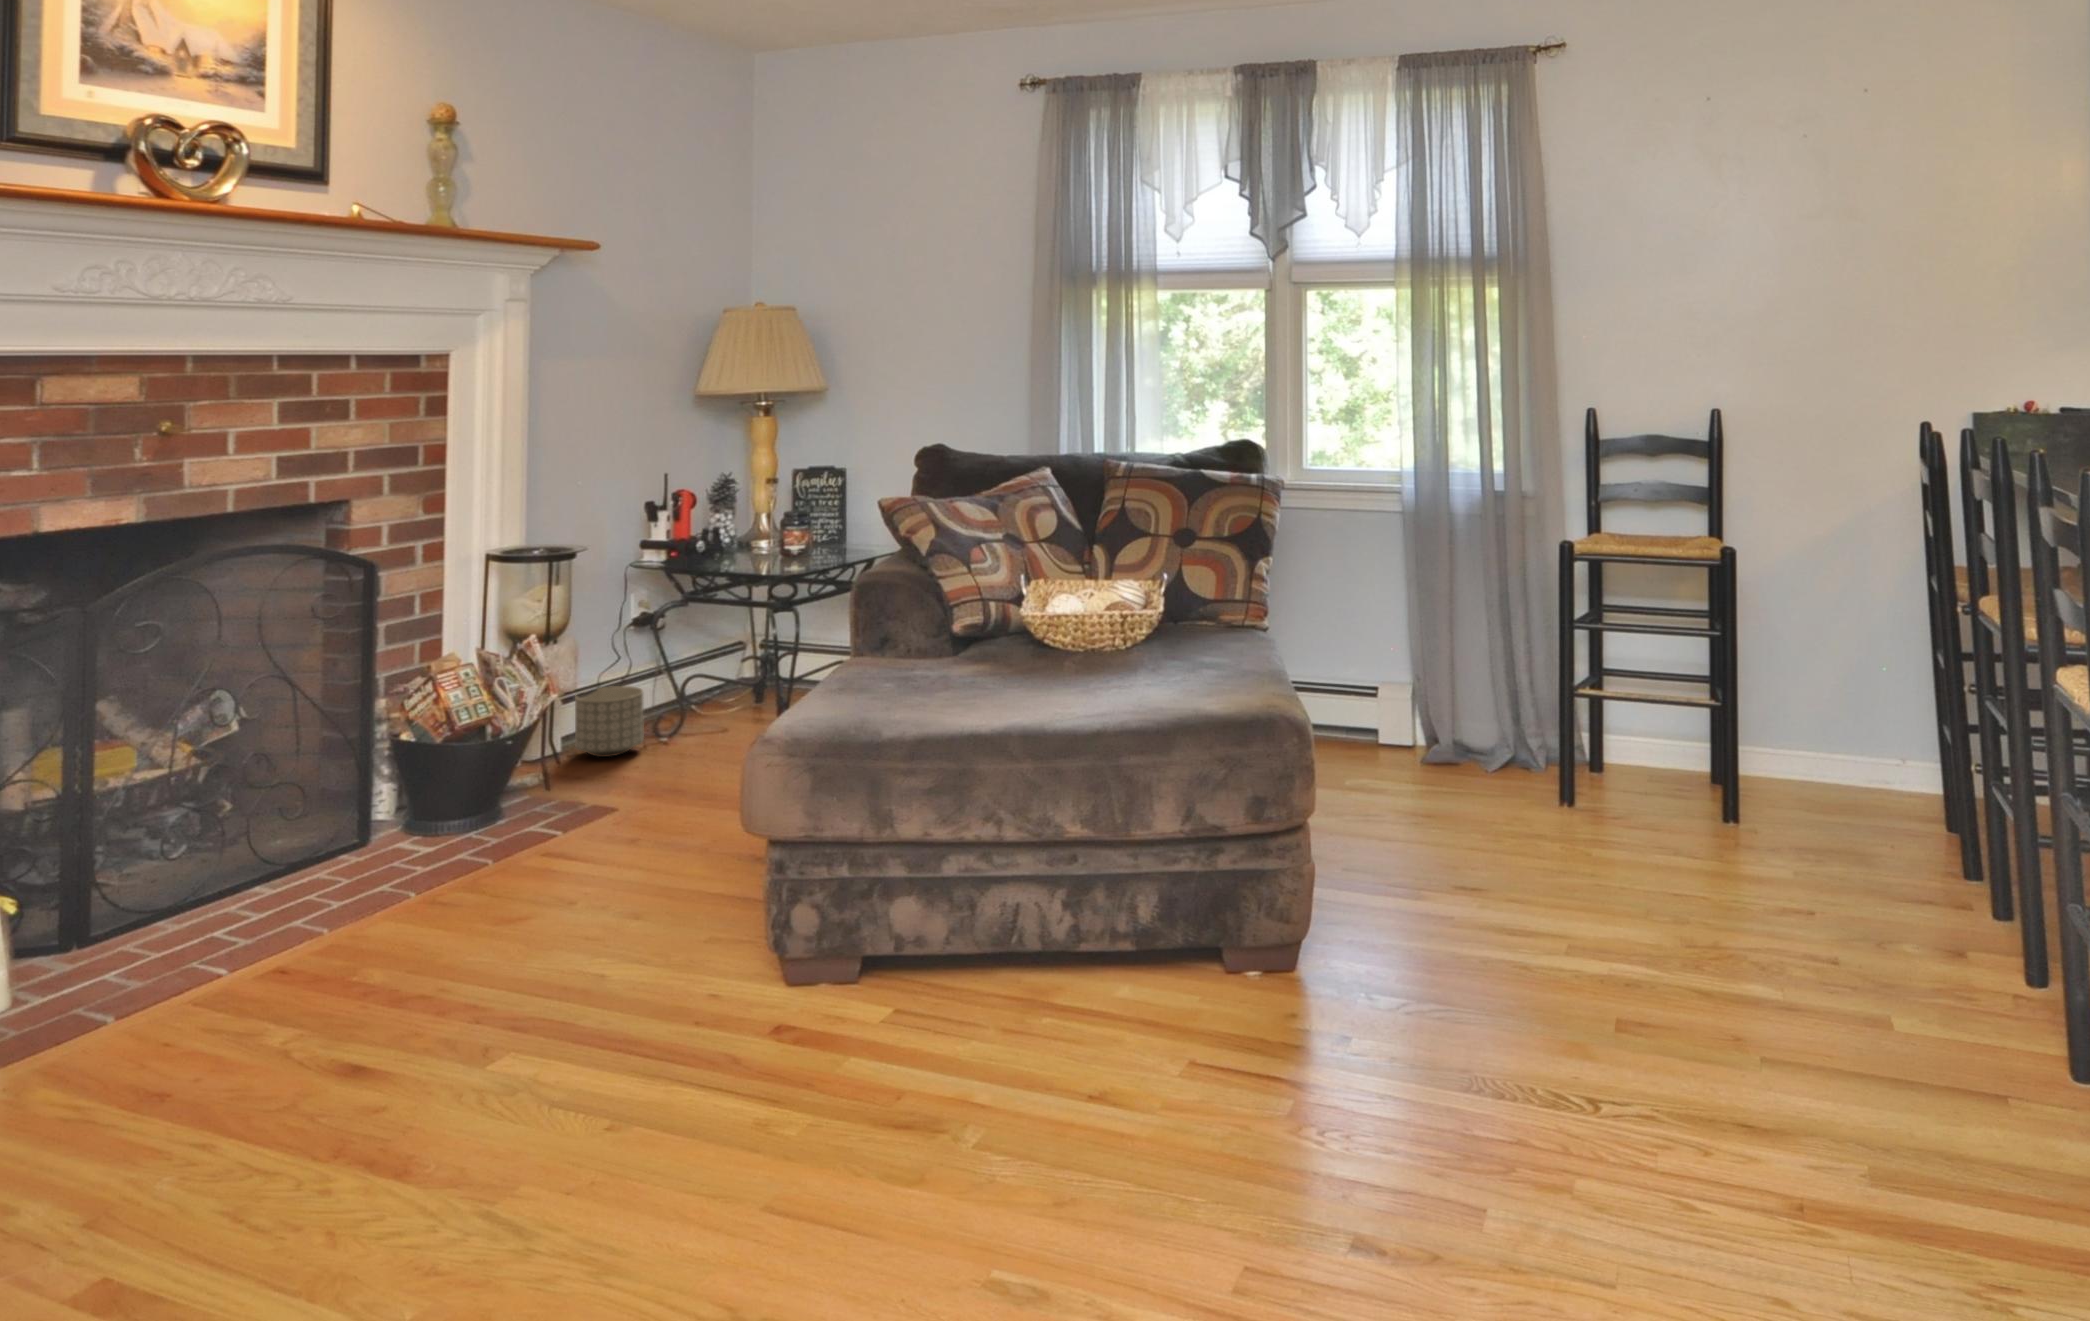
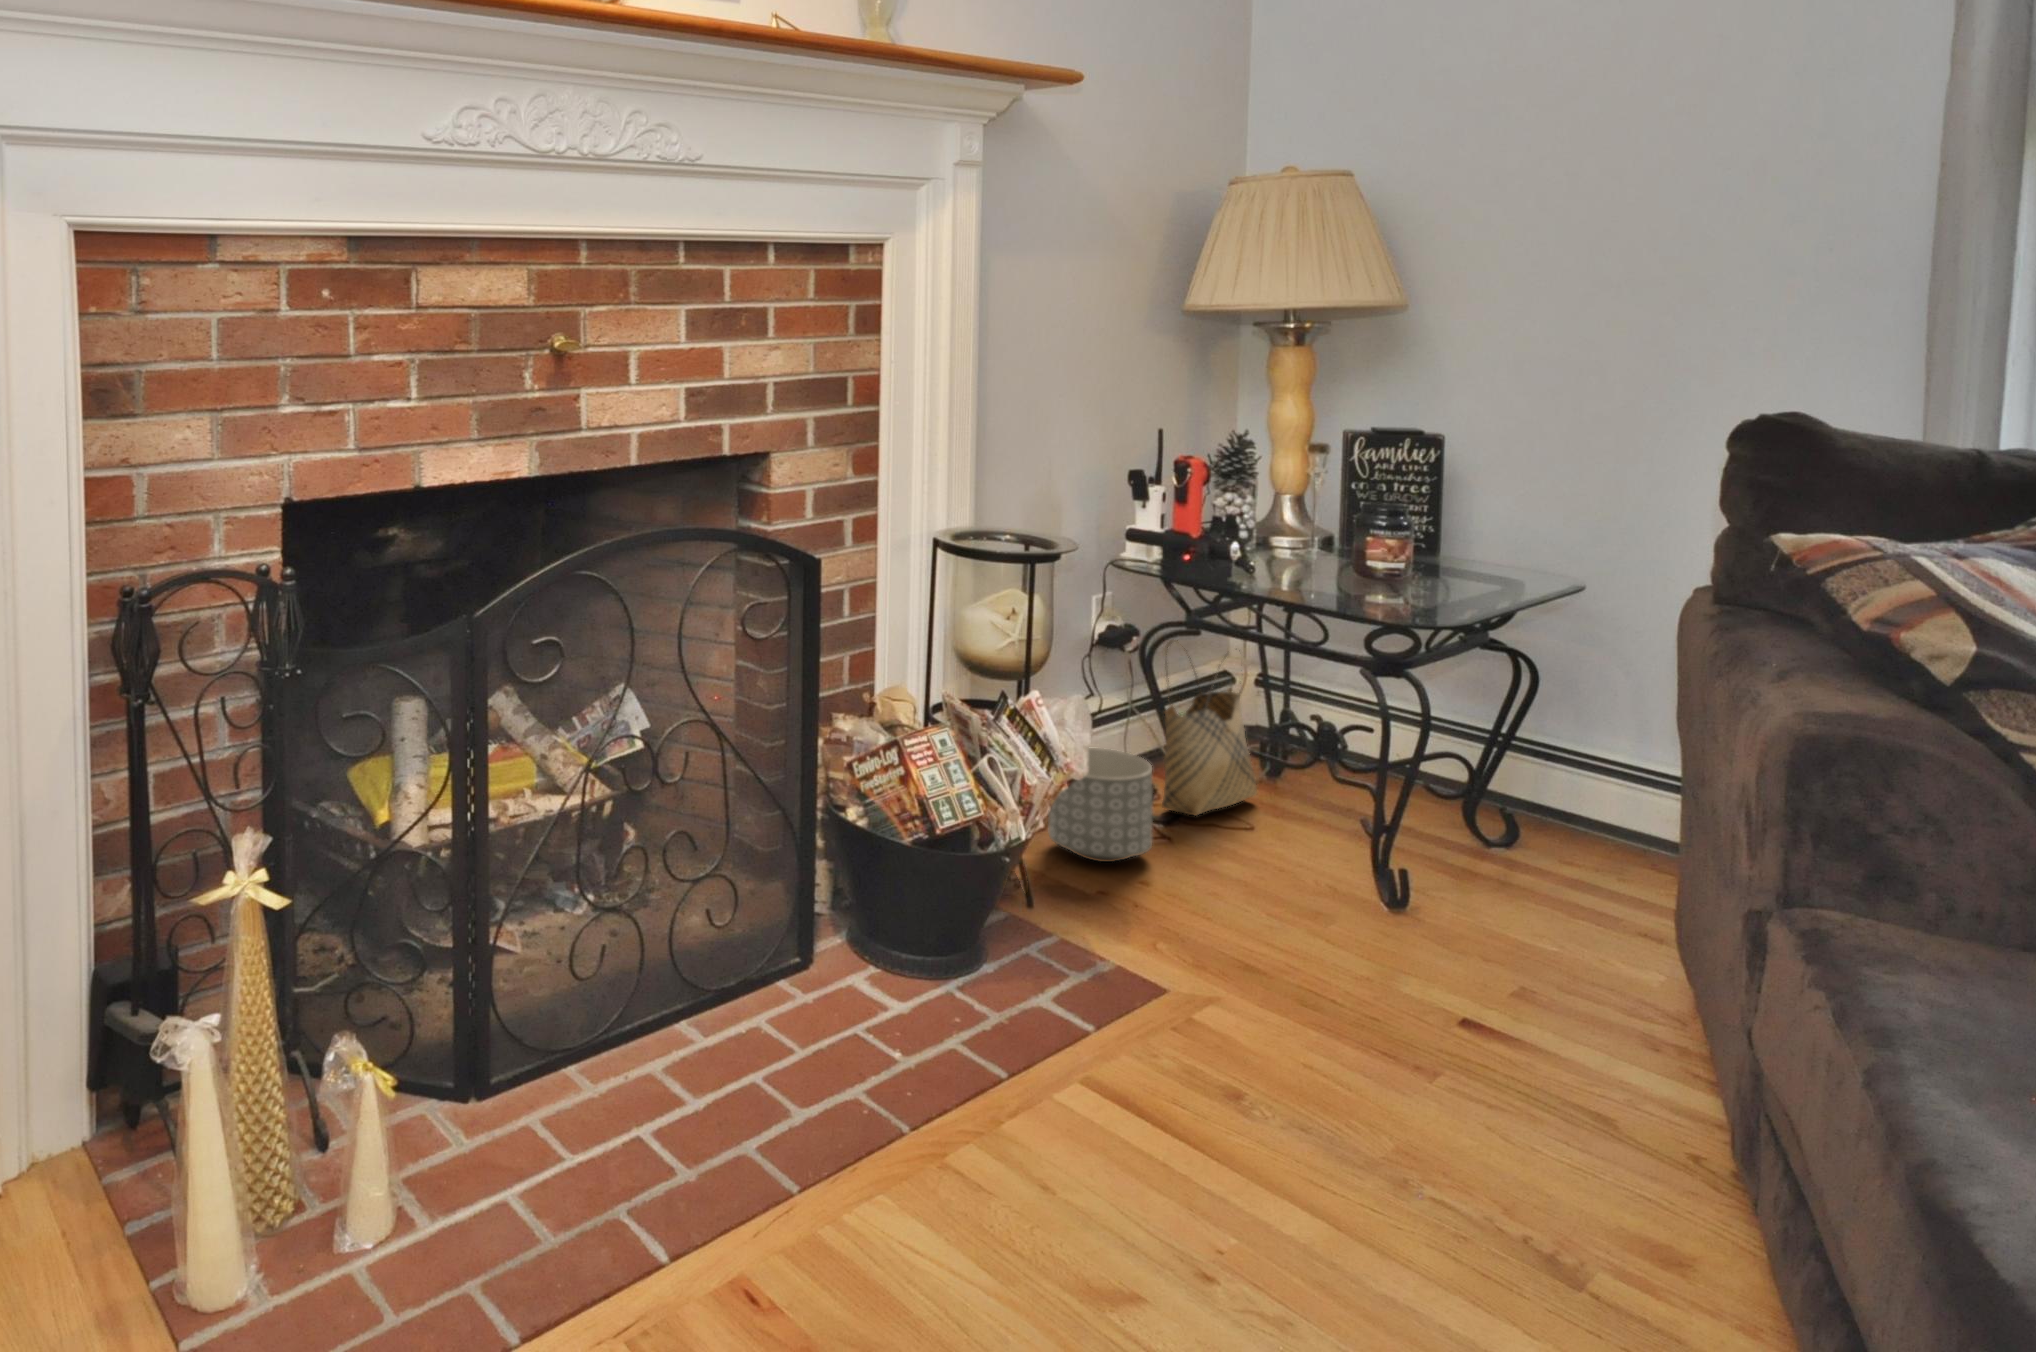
woven basket: none [666,614,731,725] -> present [1162,640,1257,816]

